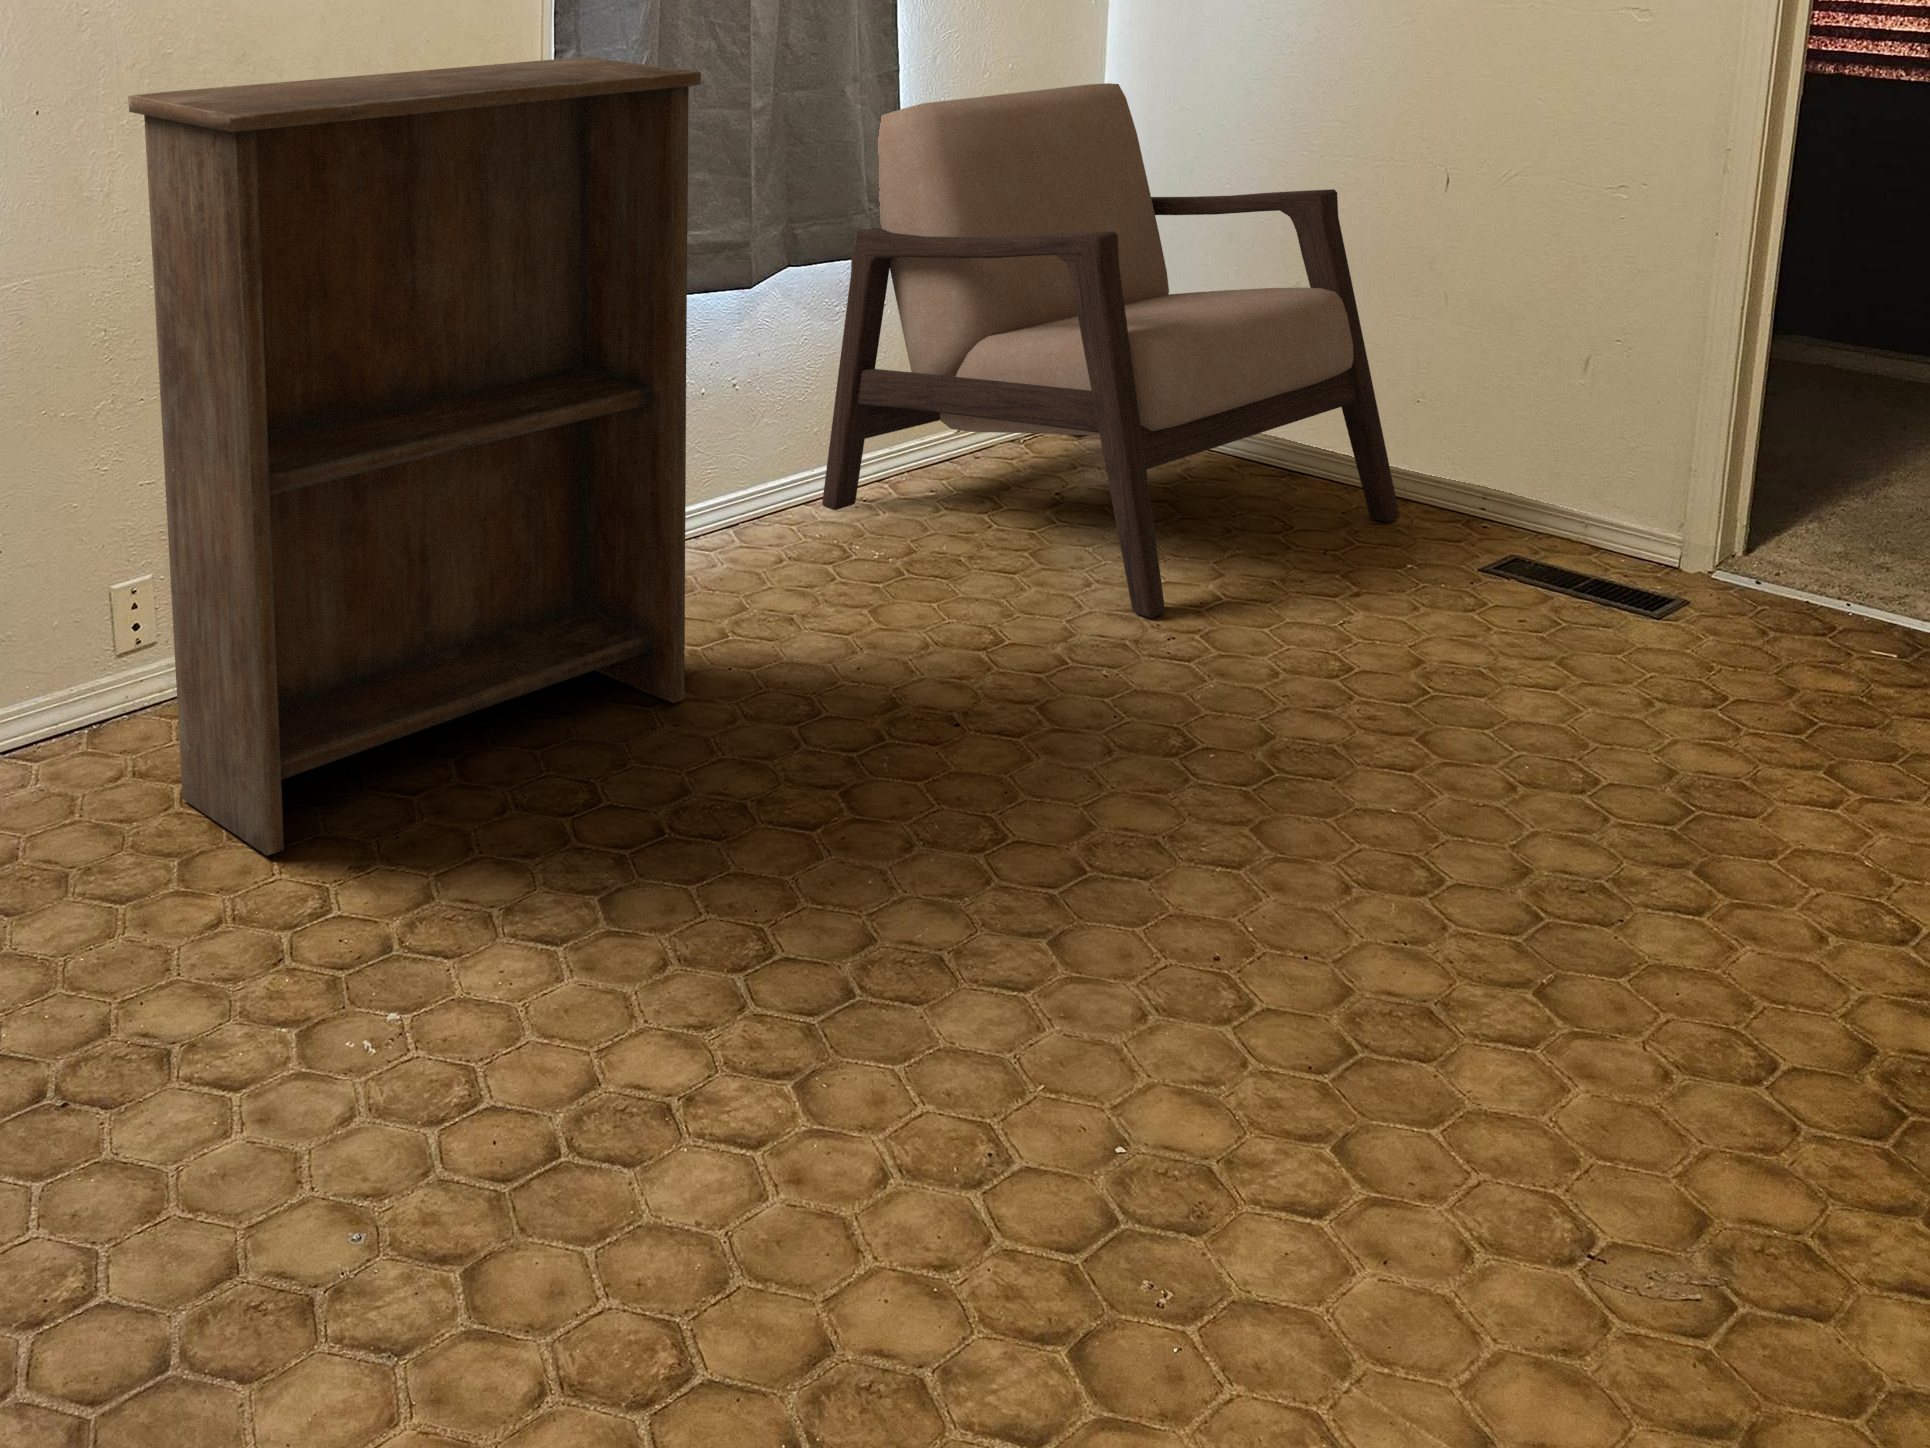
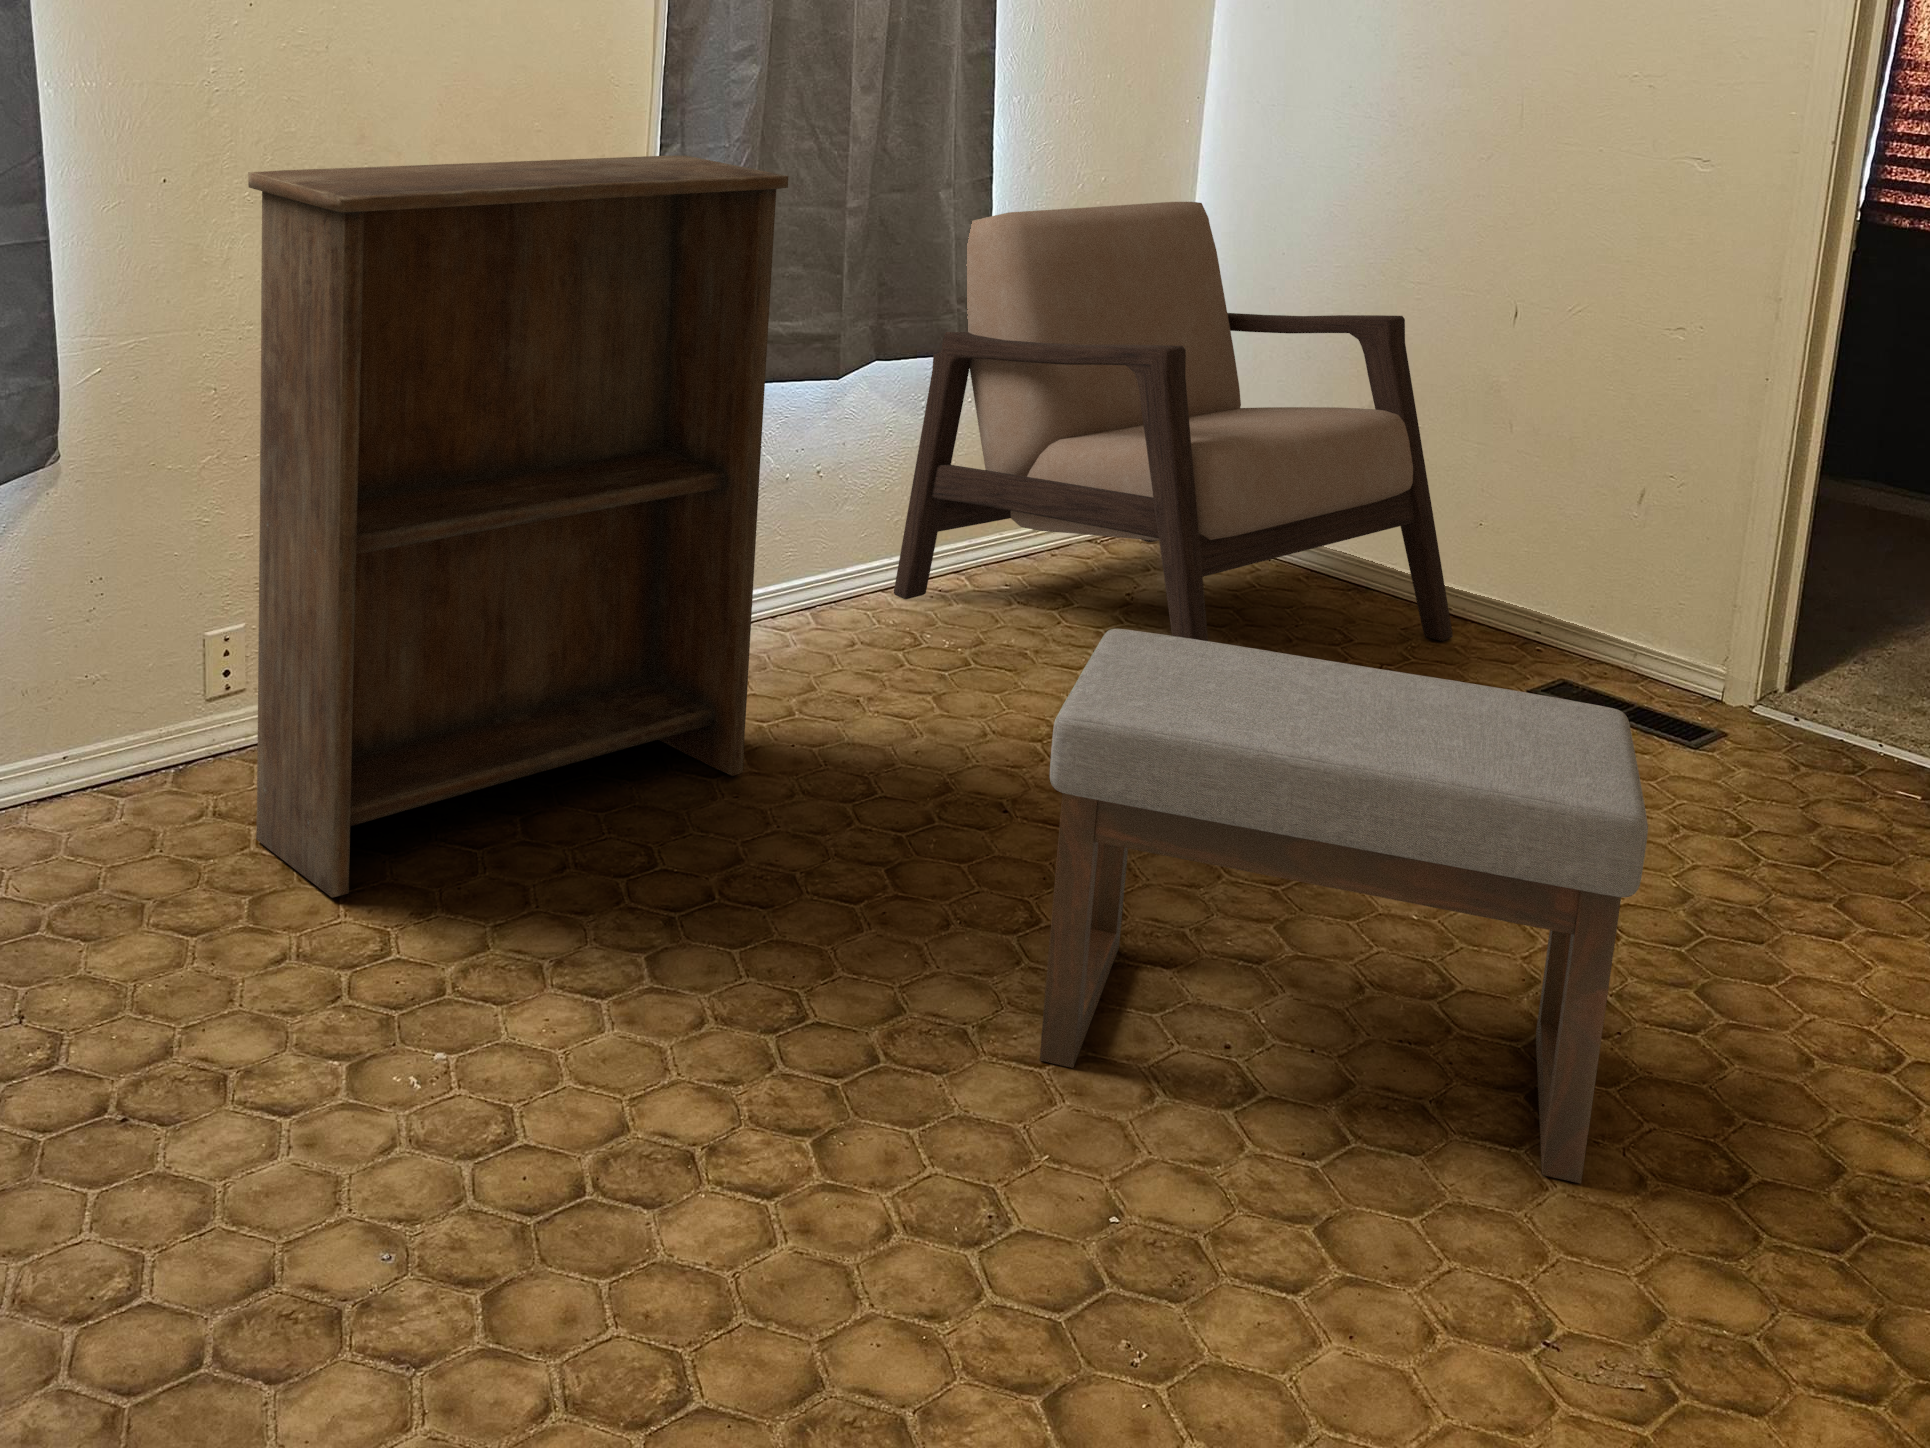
ottoman: none [1022,529,1664,1081] -> present [1040,629,1648,1183]

